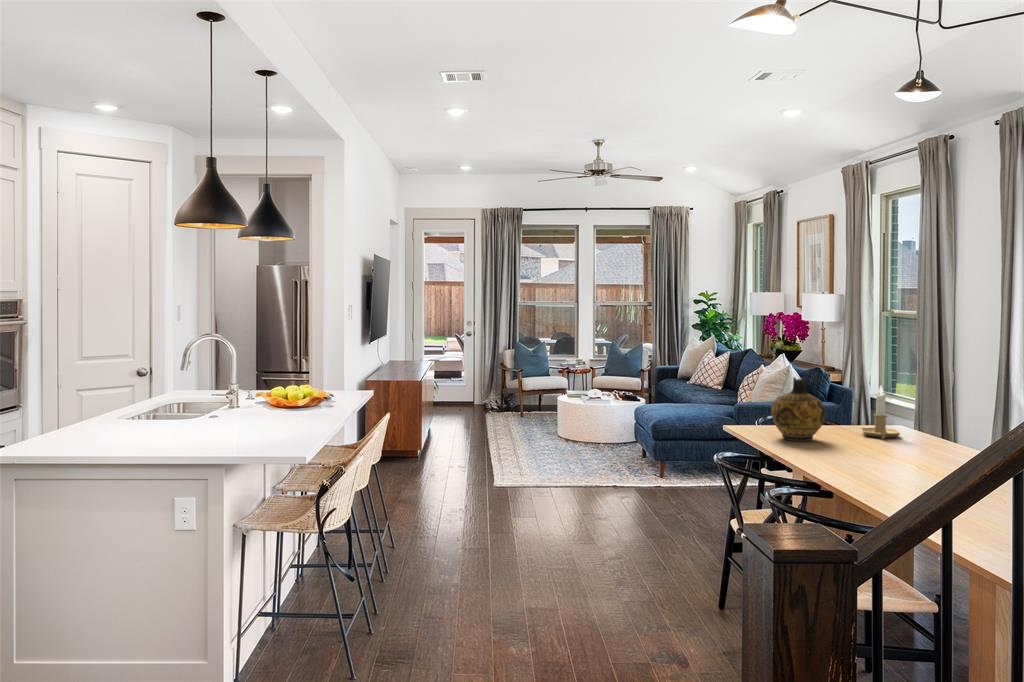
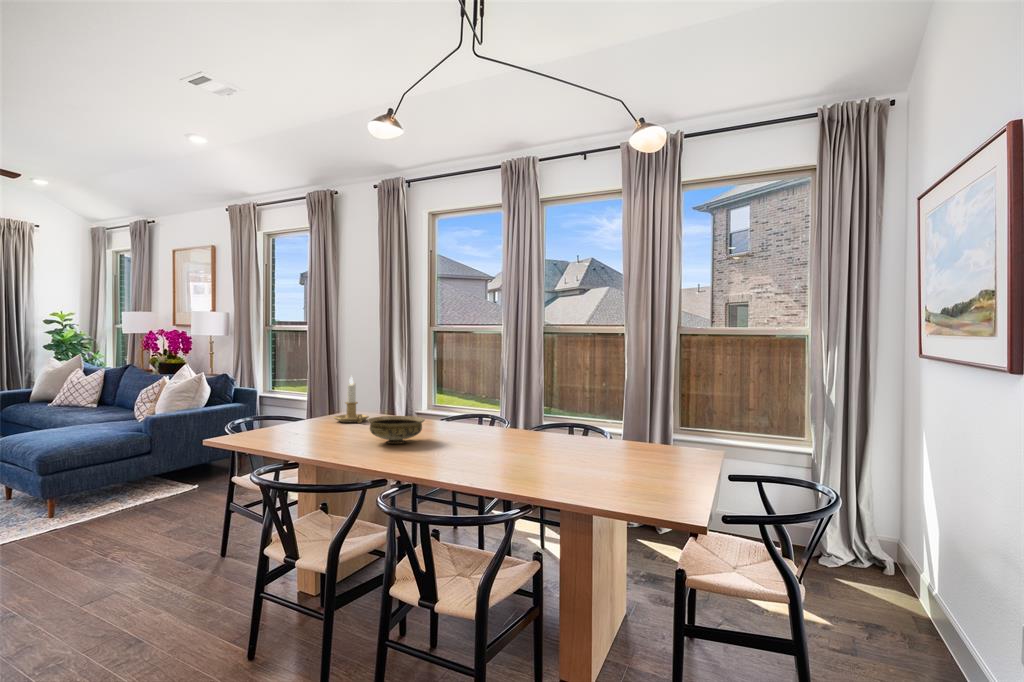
ceramic jug: present [771,377,826,441] -> none [264,370,320,436]
ceramic bowl: none [838,434,912,466] -> present [368,416,425,444]

